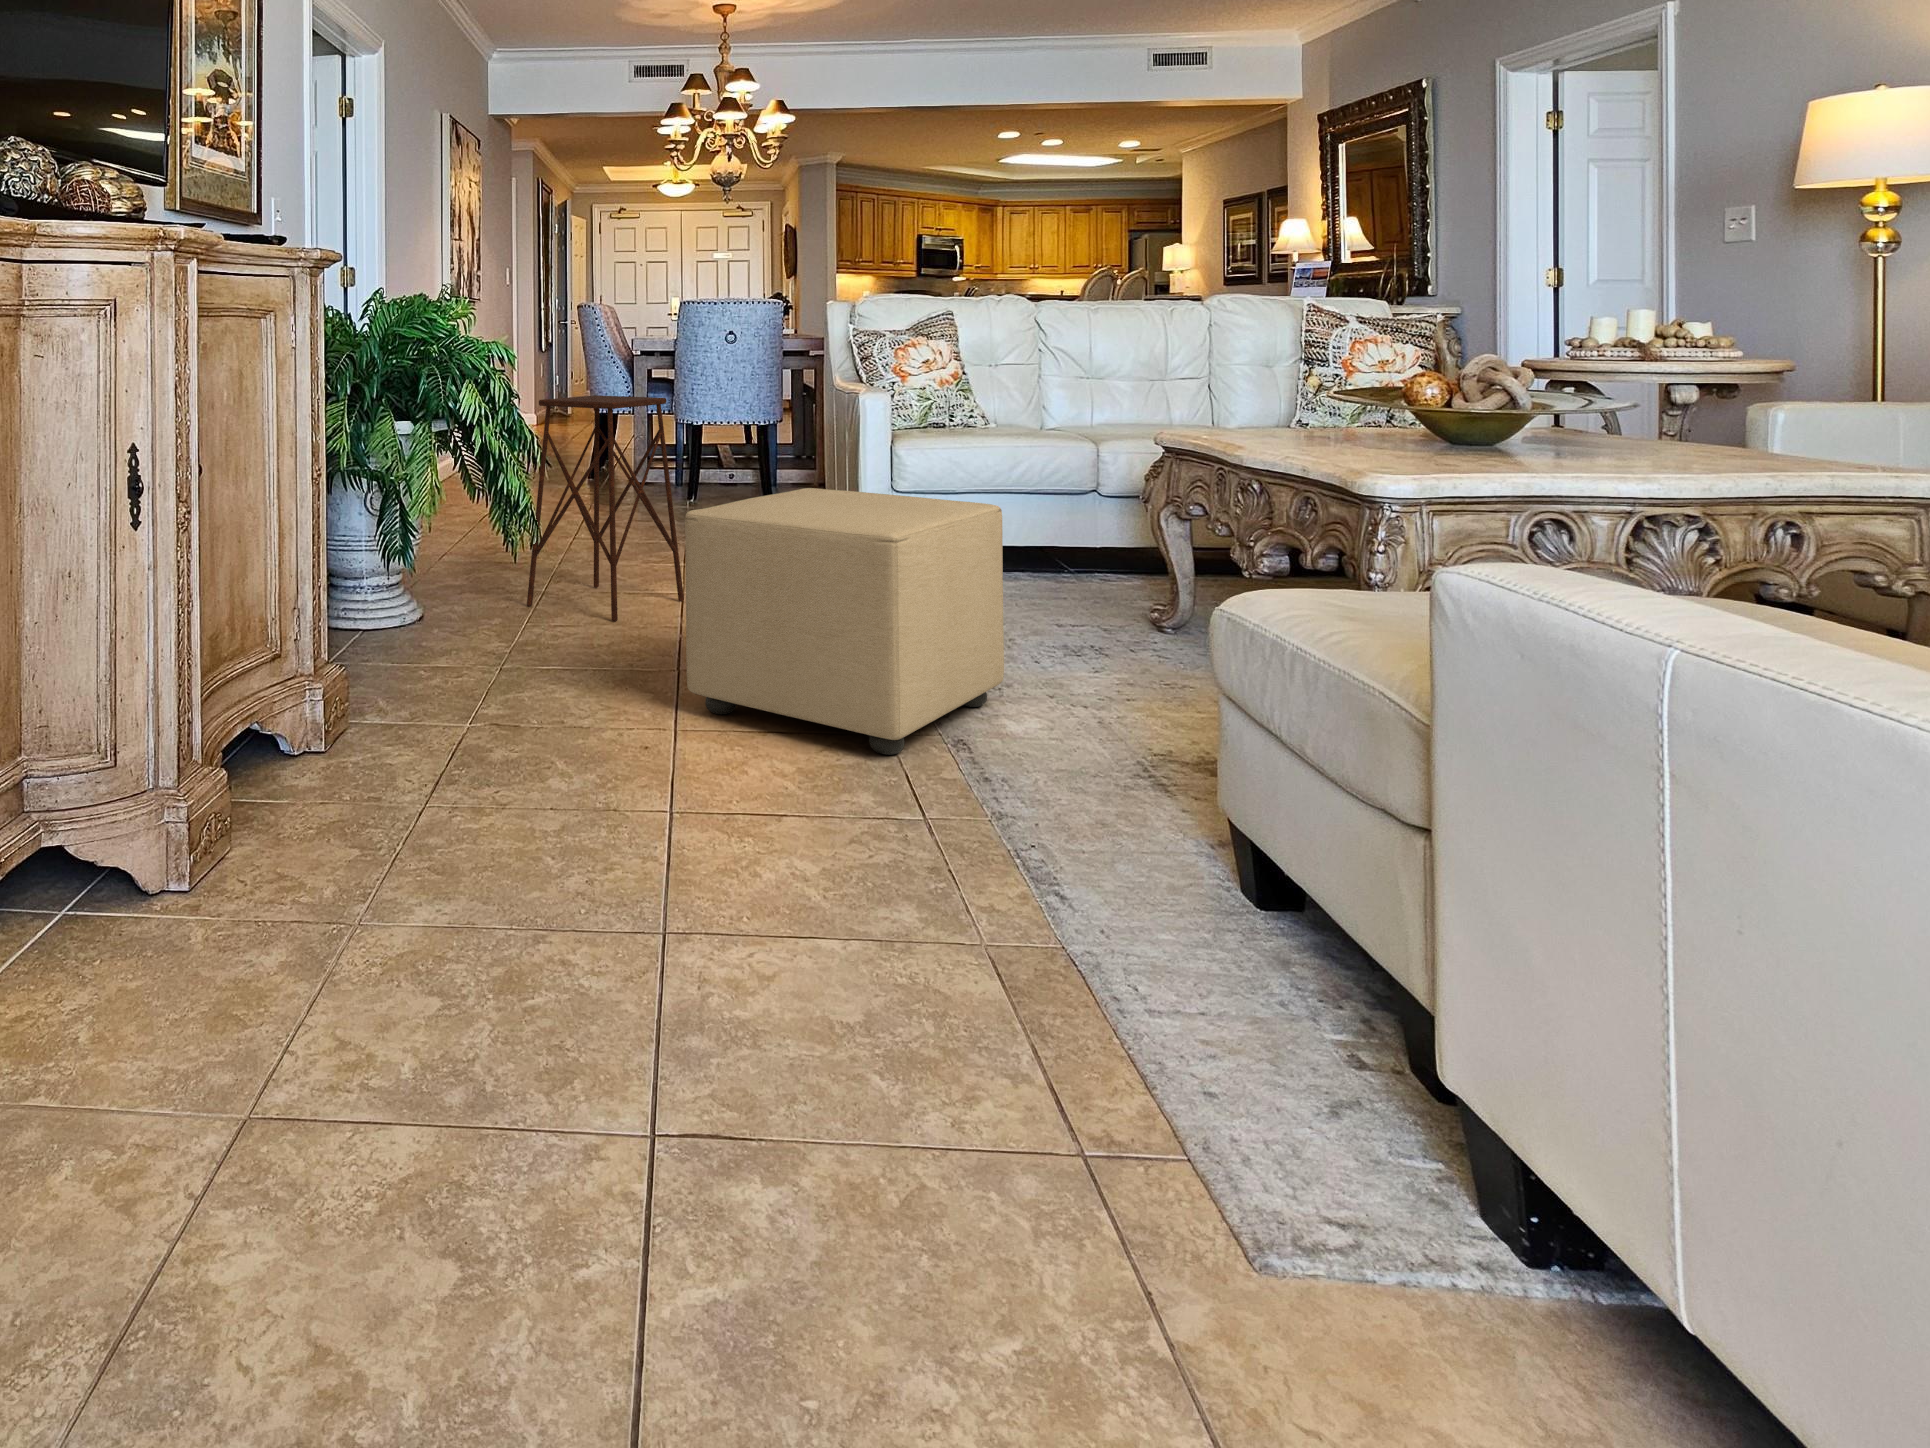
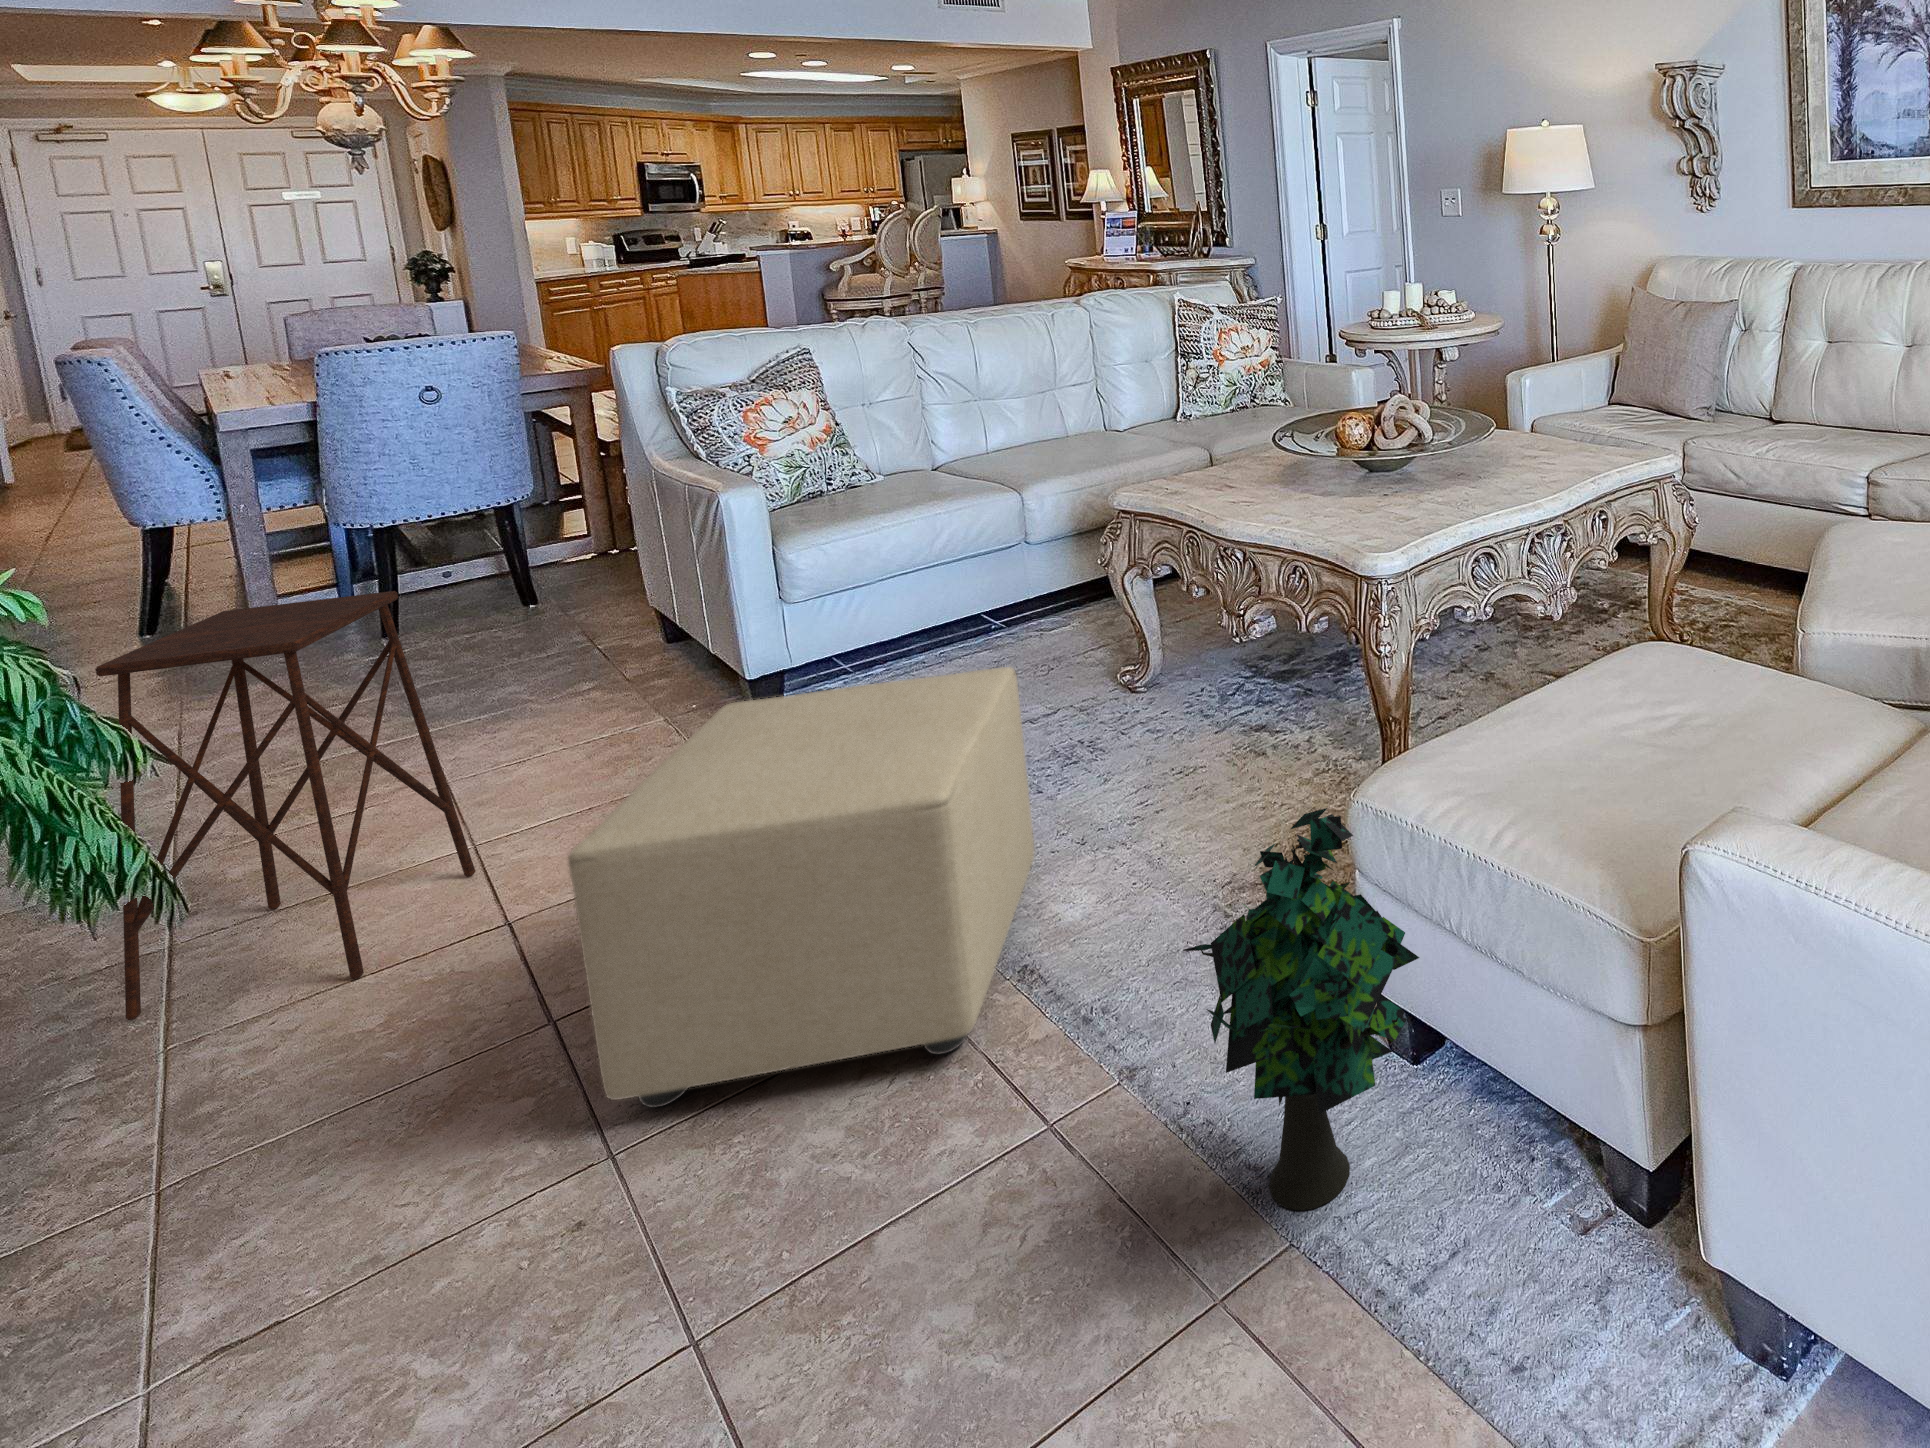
decorative plant: none [1011,555,1234,932] -> present [1183,808,1419,1210]

